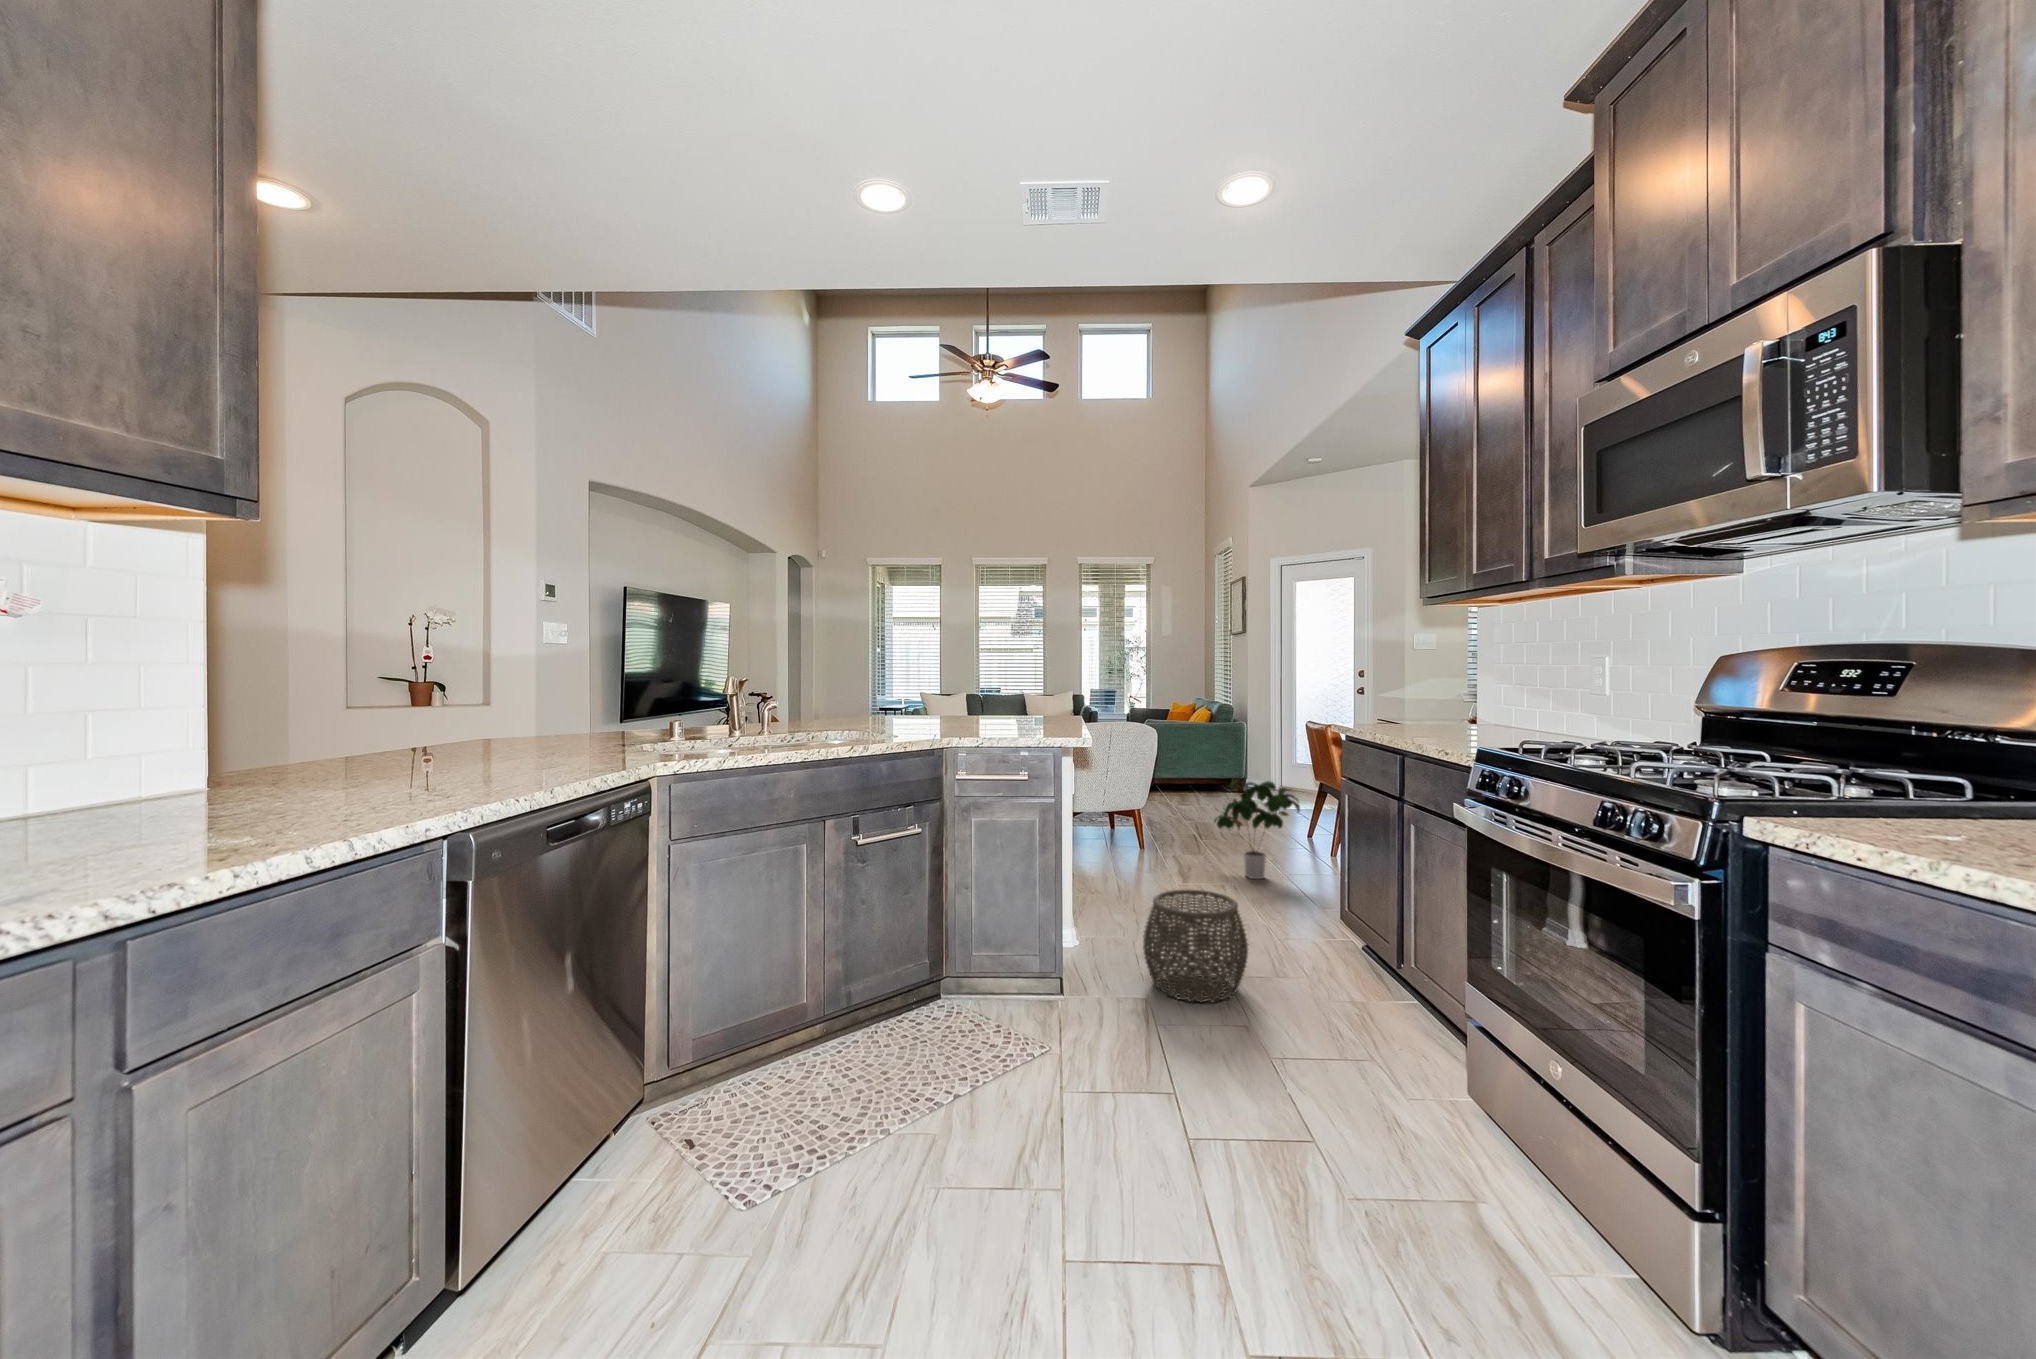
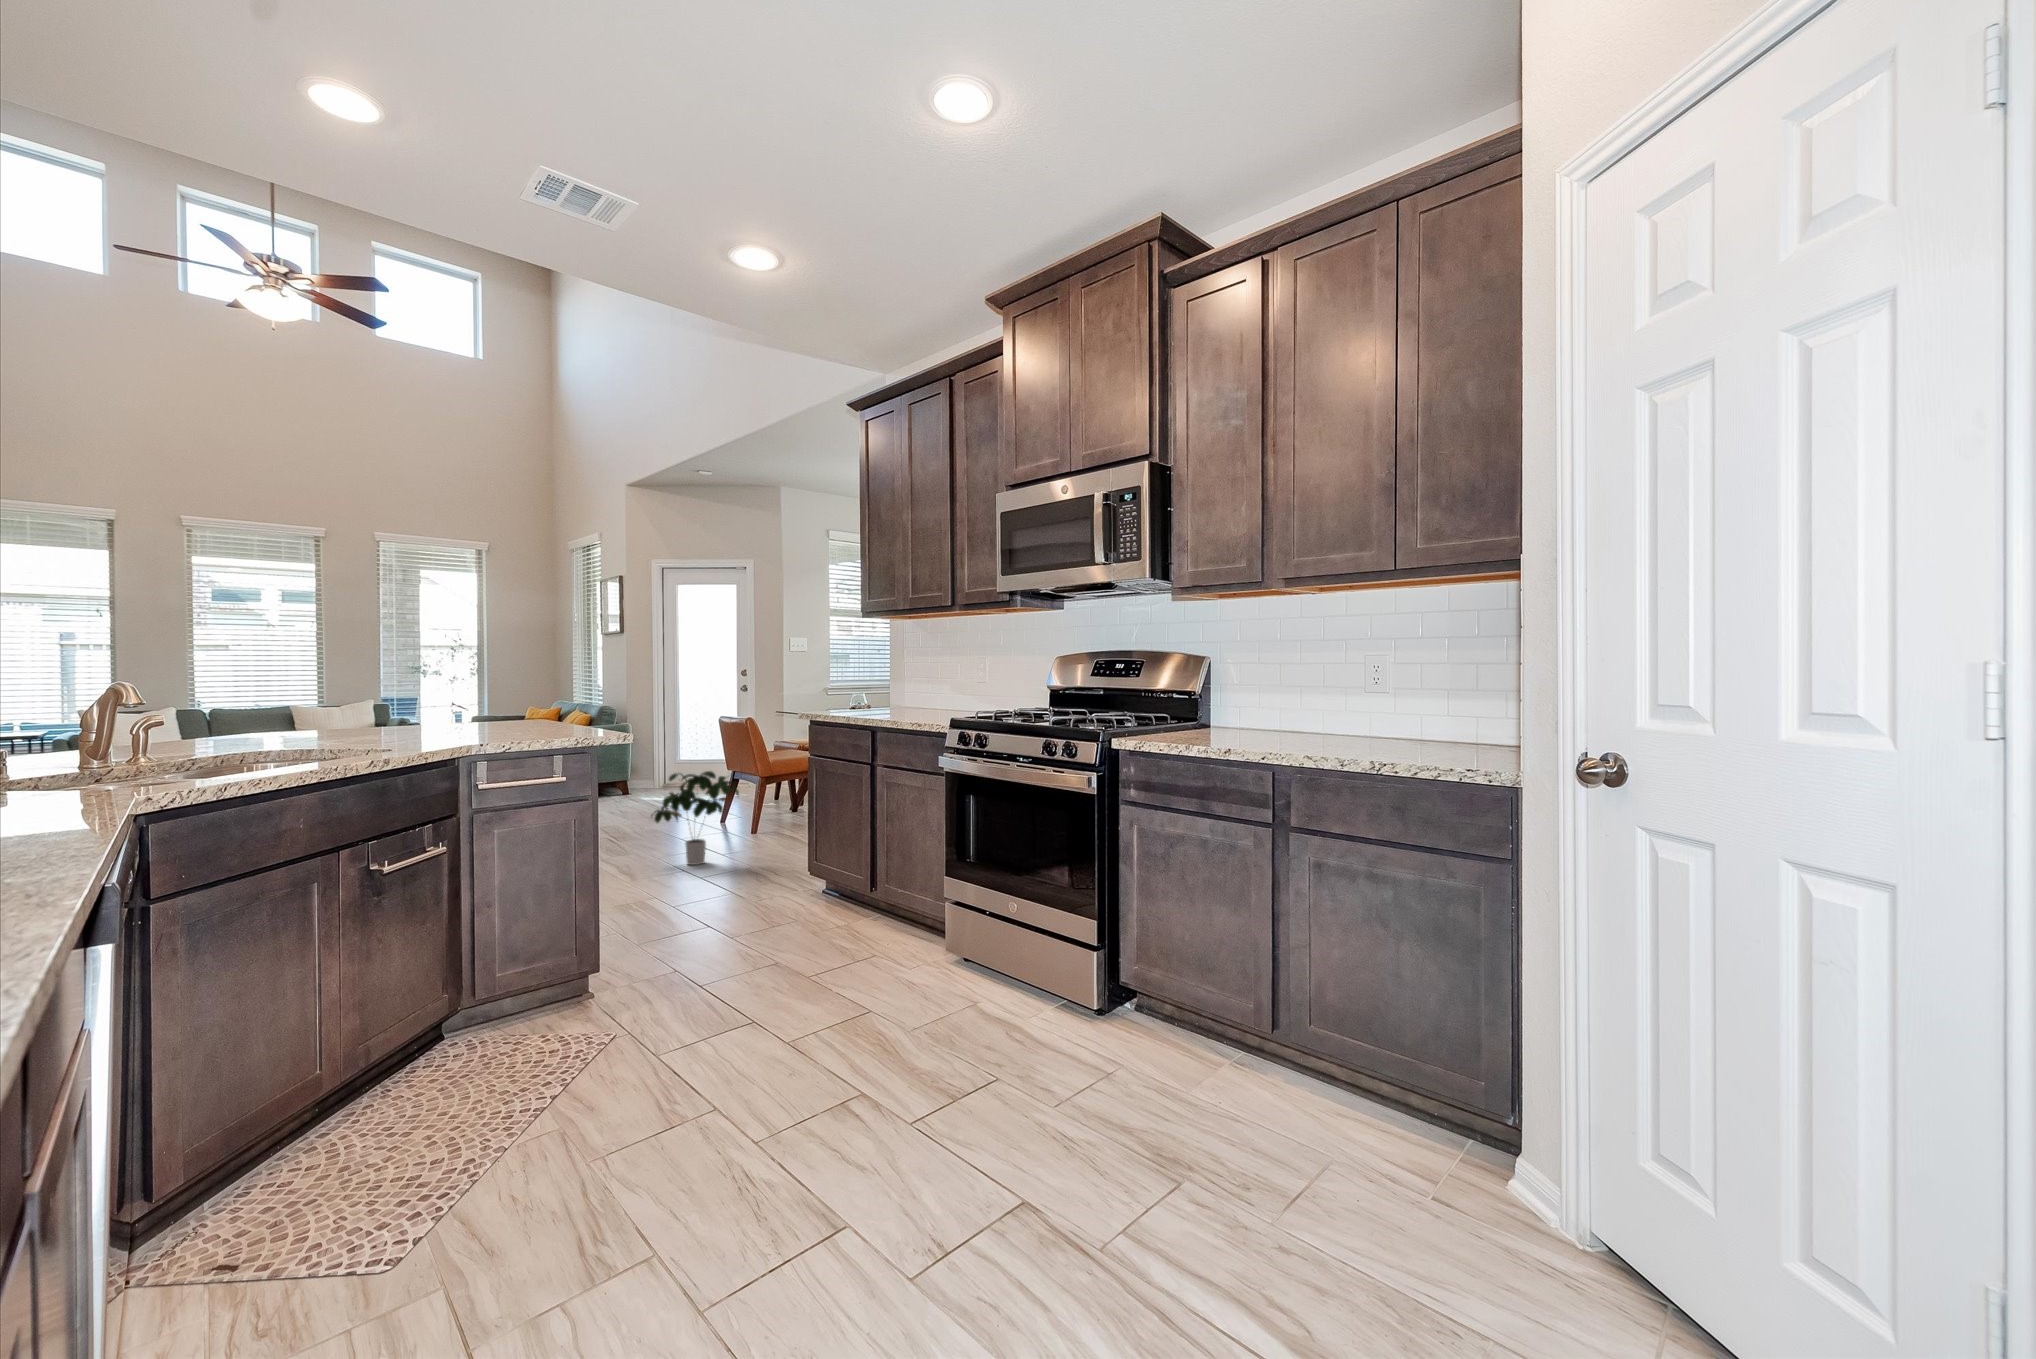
woven basket: present [1143,889,1248,1003] -> none [667,864,764,961]

